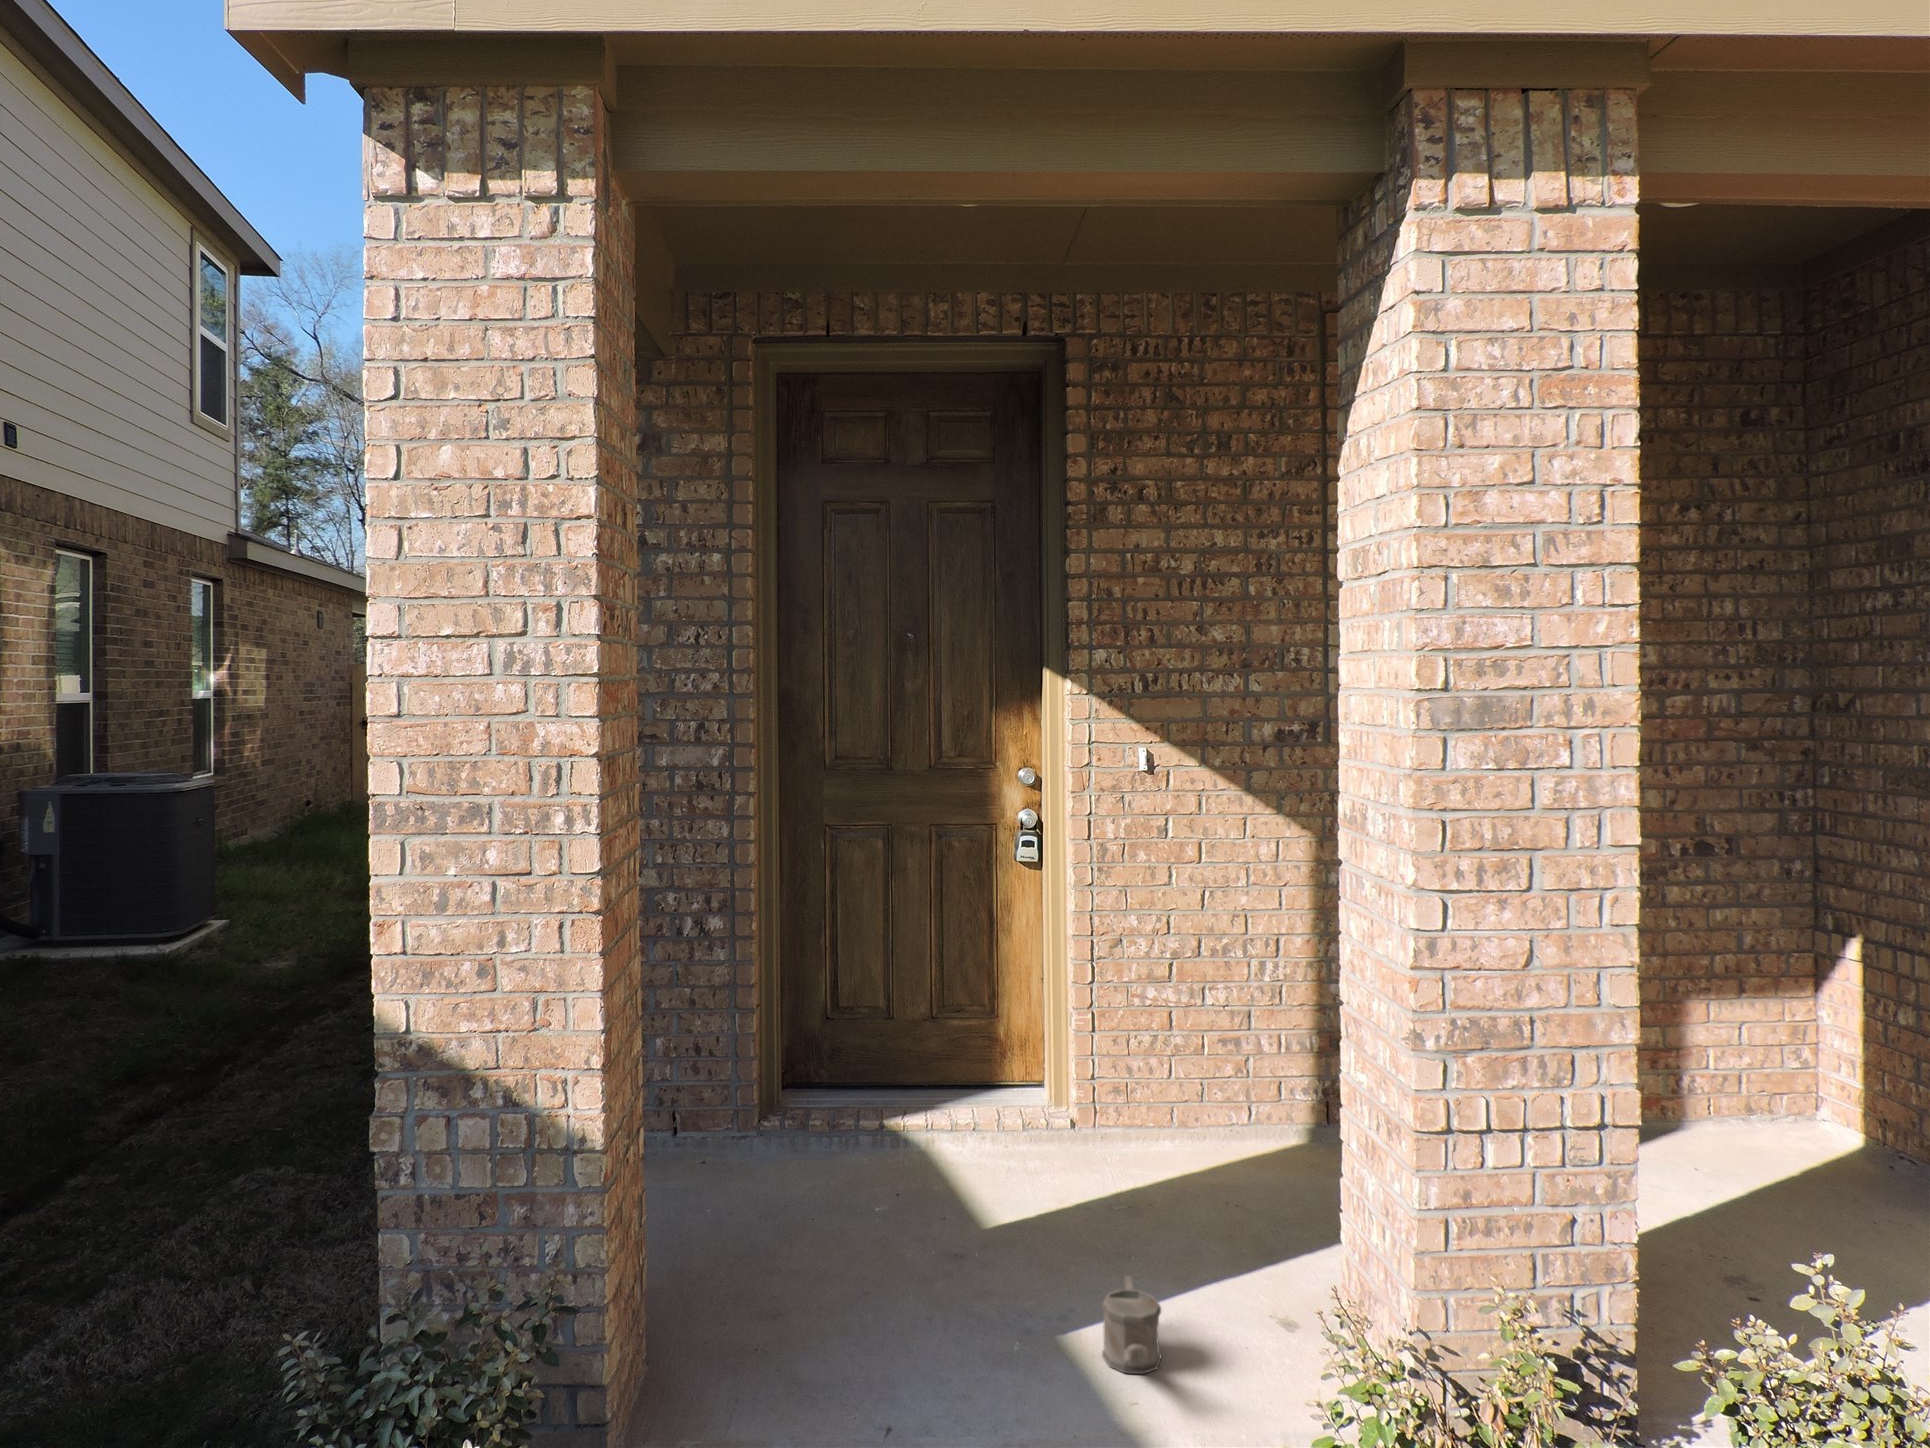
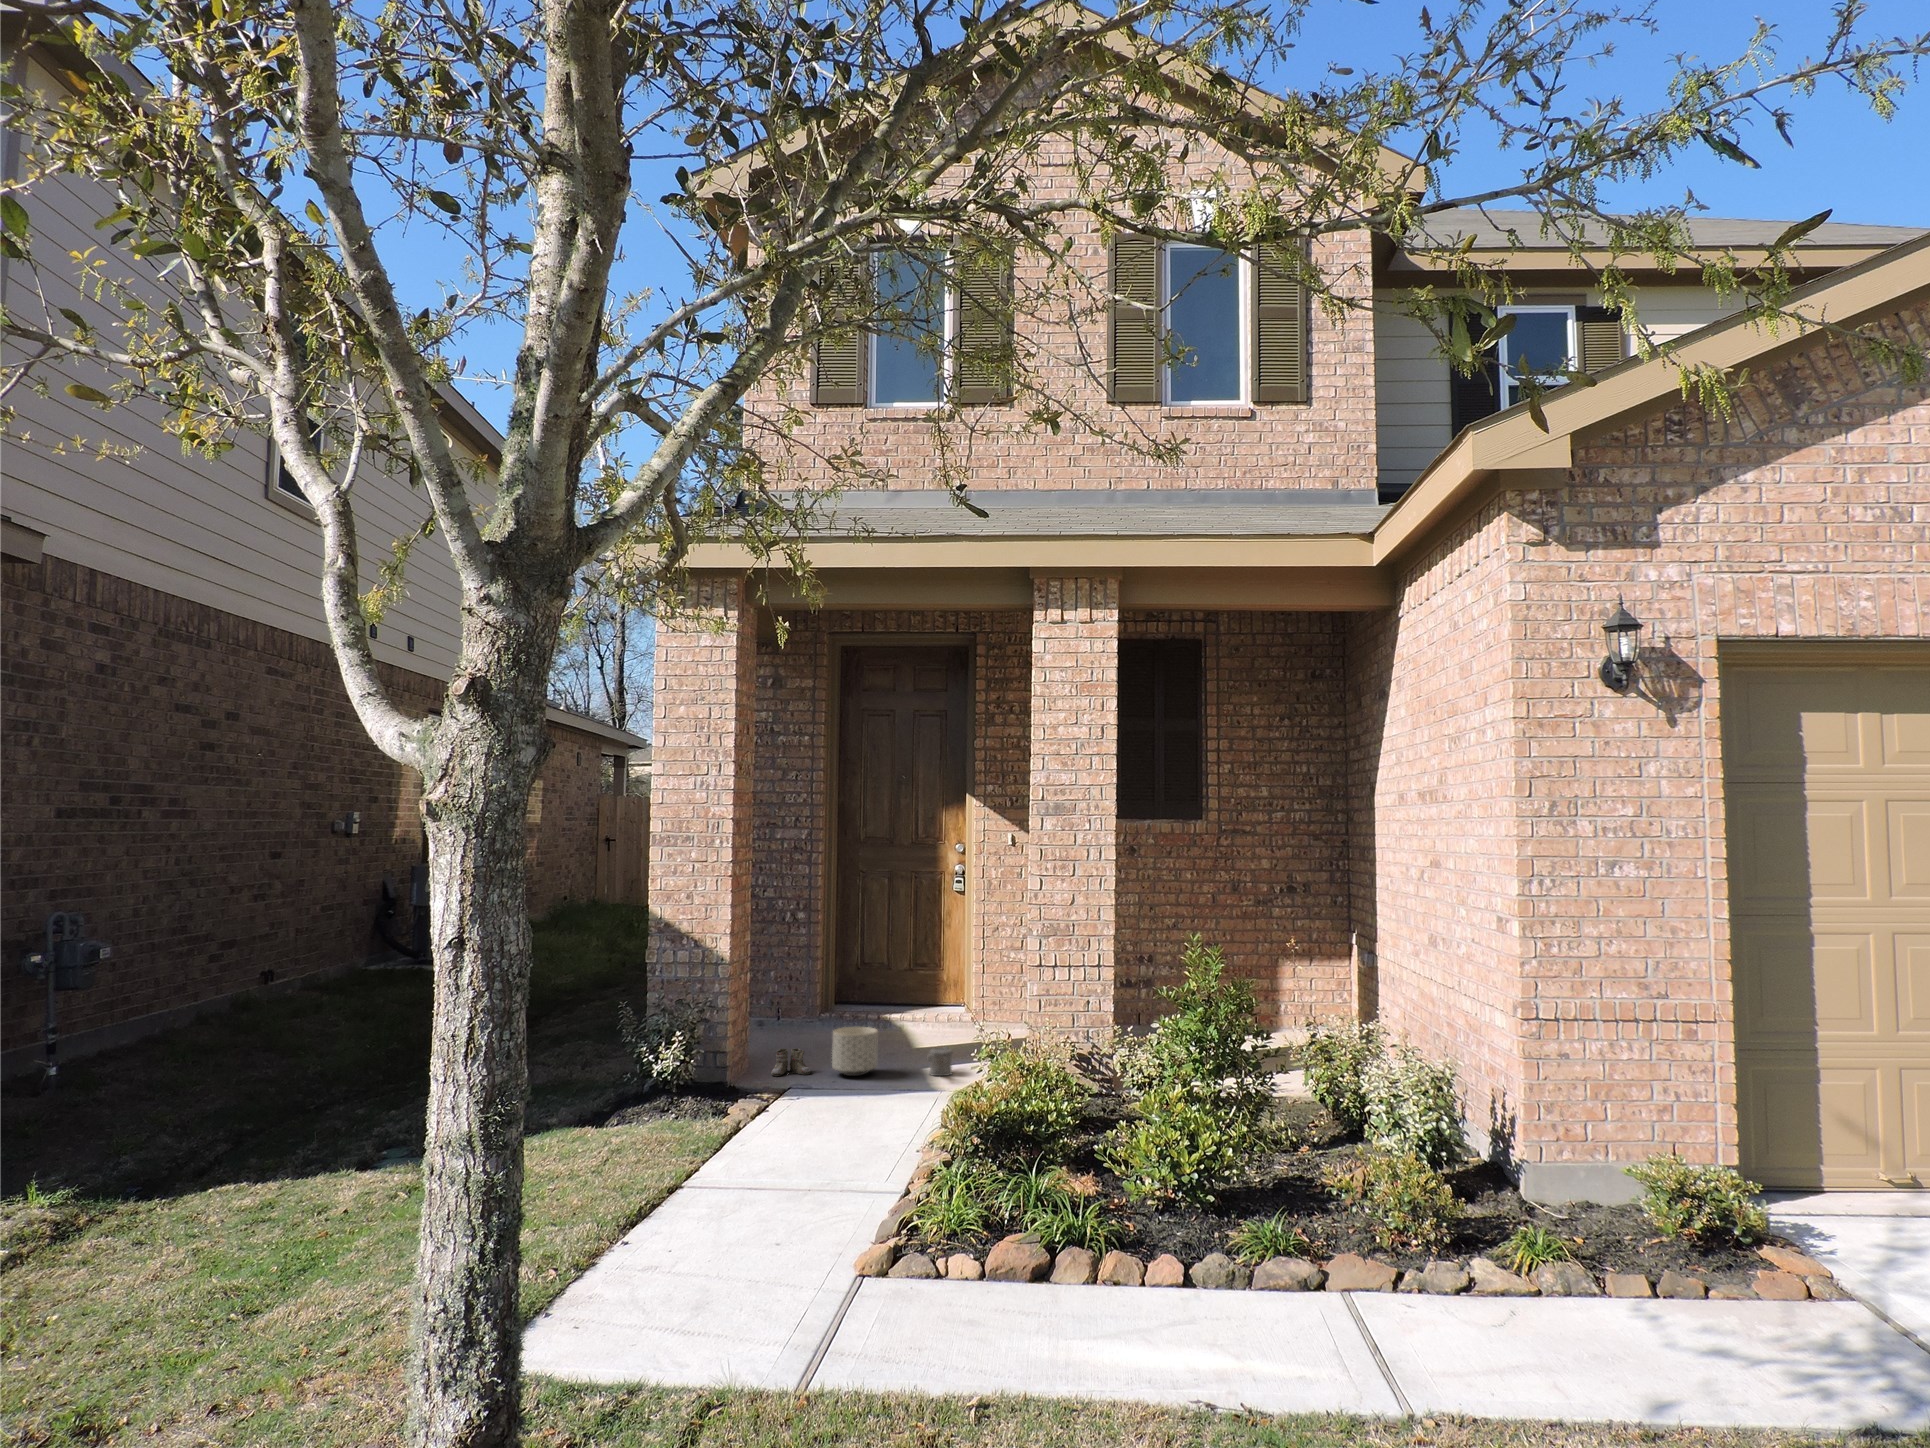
planter: none [867,1242,978,1387] -> present [832,1027,878,1076]
boots: none [703,1305,812,1397] -> present [771,1049,811,1076]

